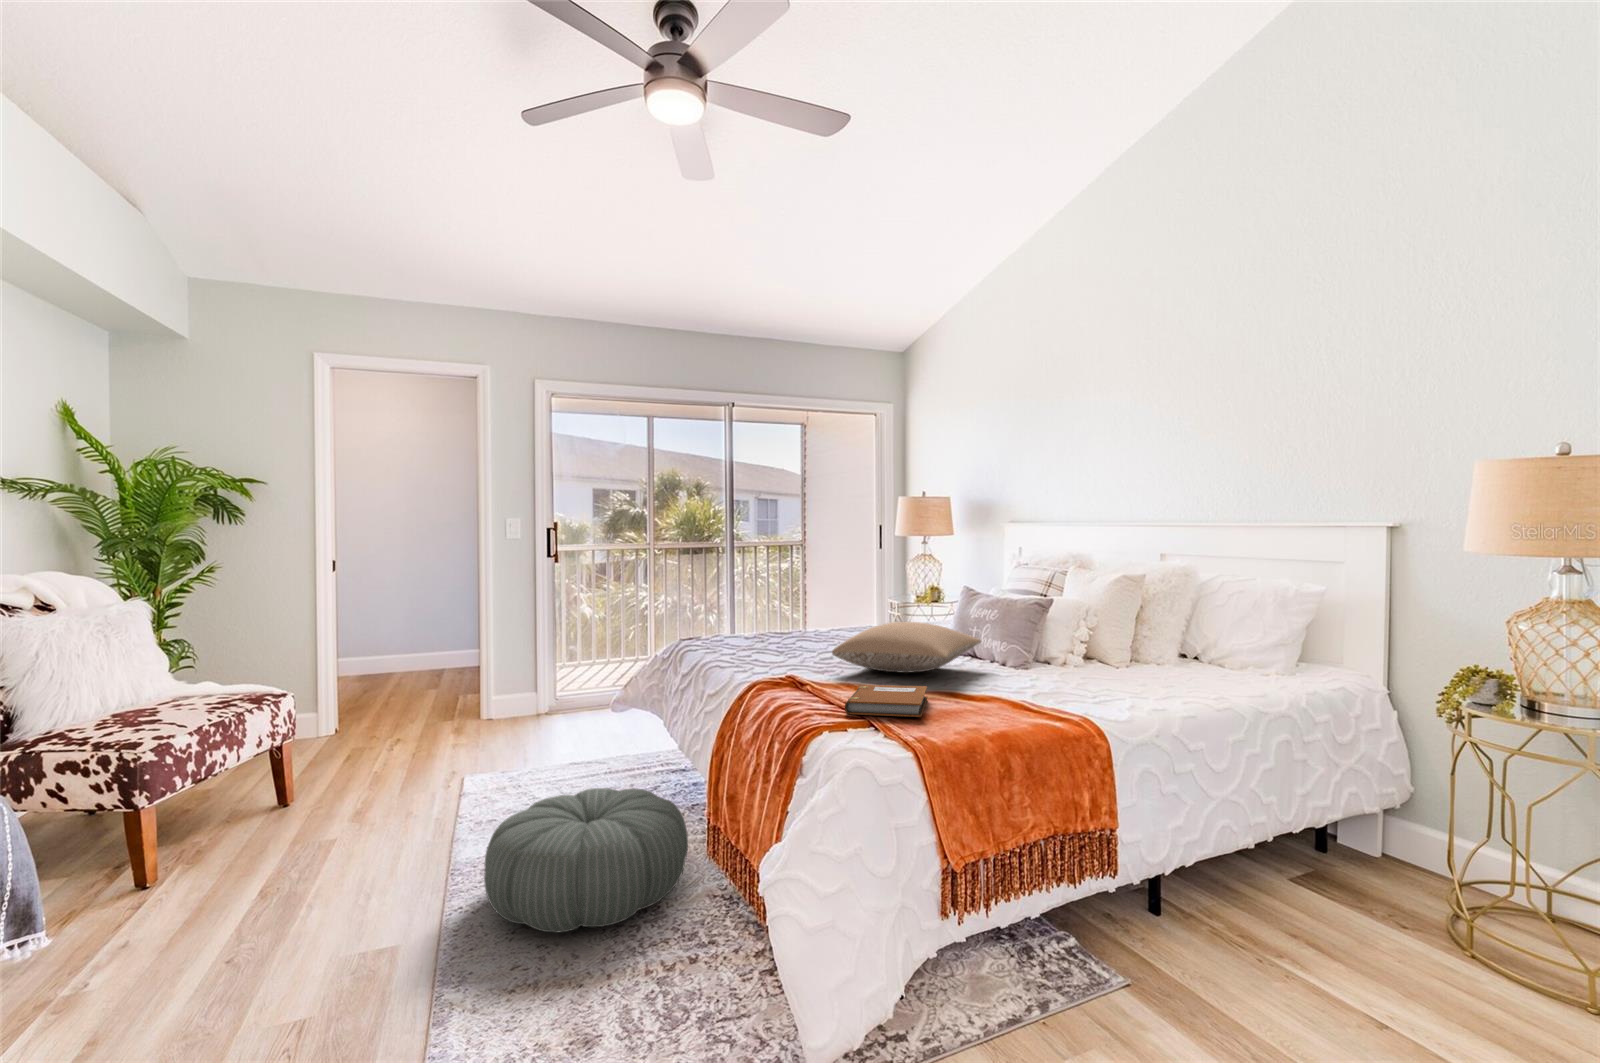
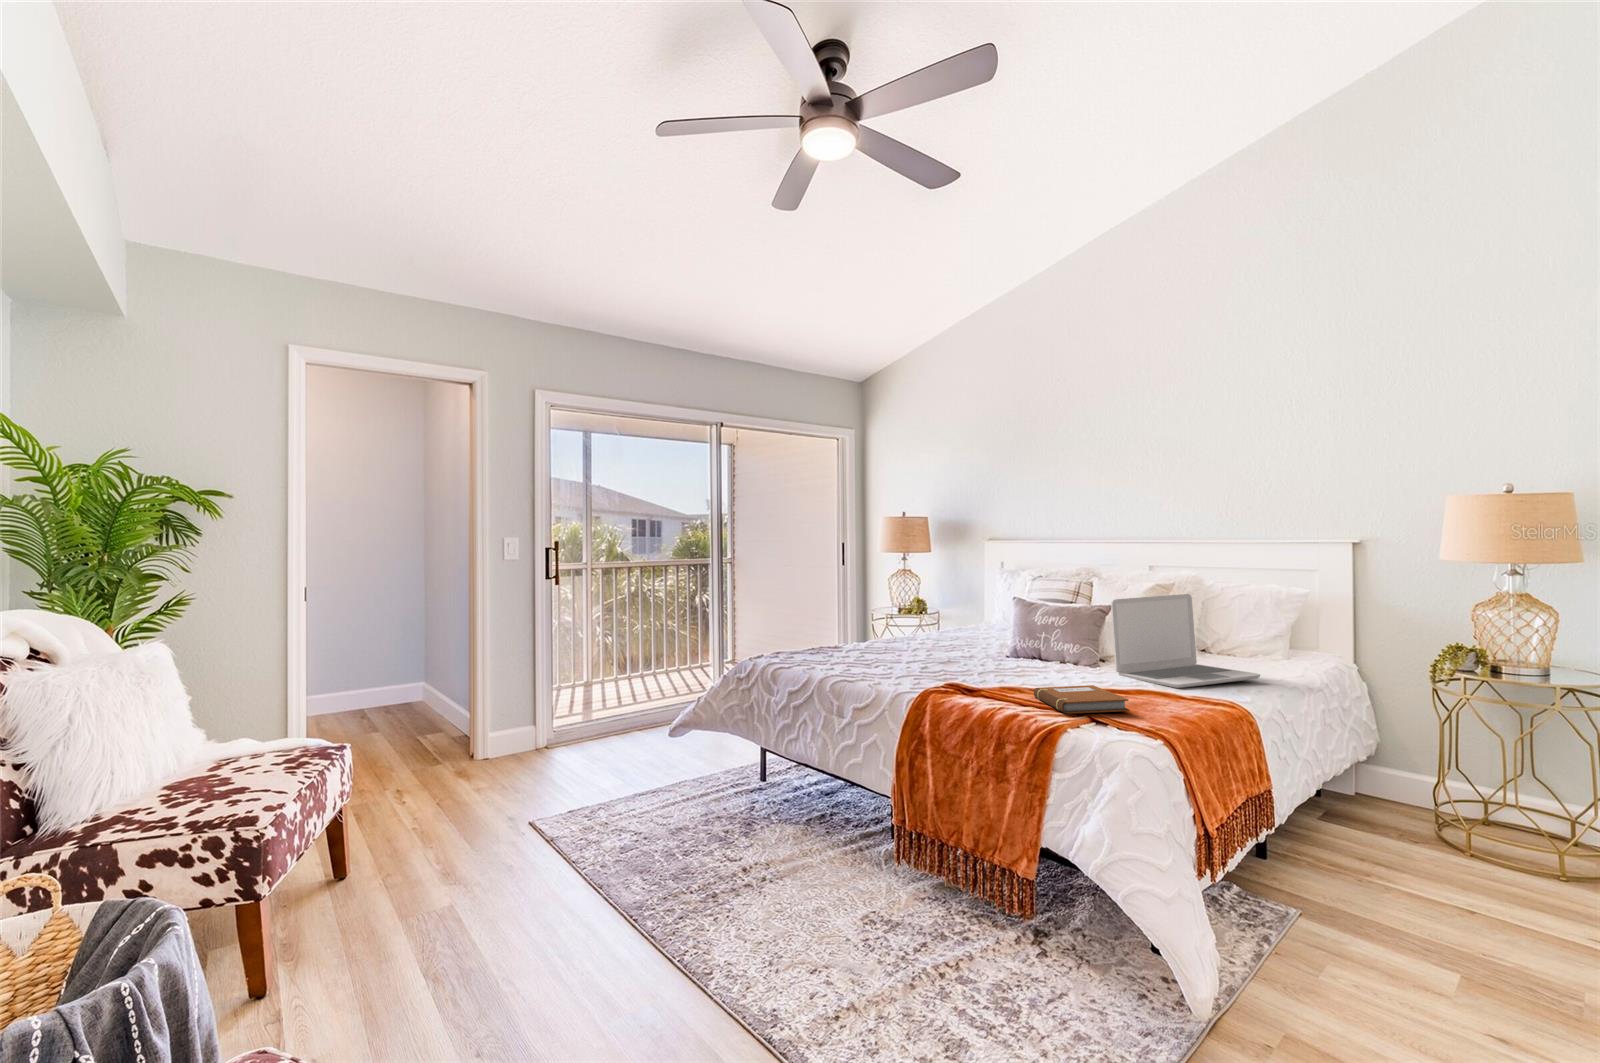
laptop: none [1015,588,1180,698] -> present [1111,594,1260,688]
pillow: present [832,621,981,673] -> none [971,630,1087,676]
pouf: present [484,788,688,933] -> none [696,807,894,957]

